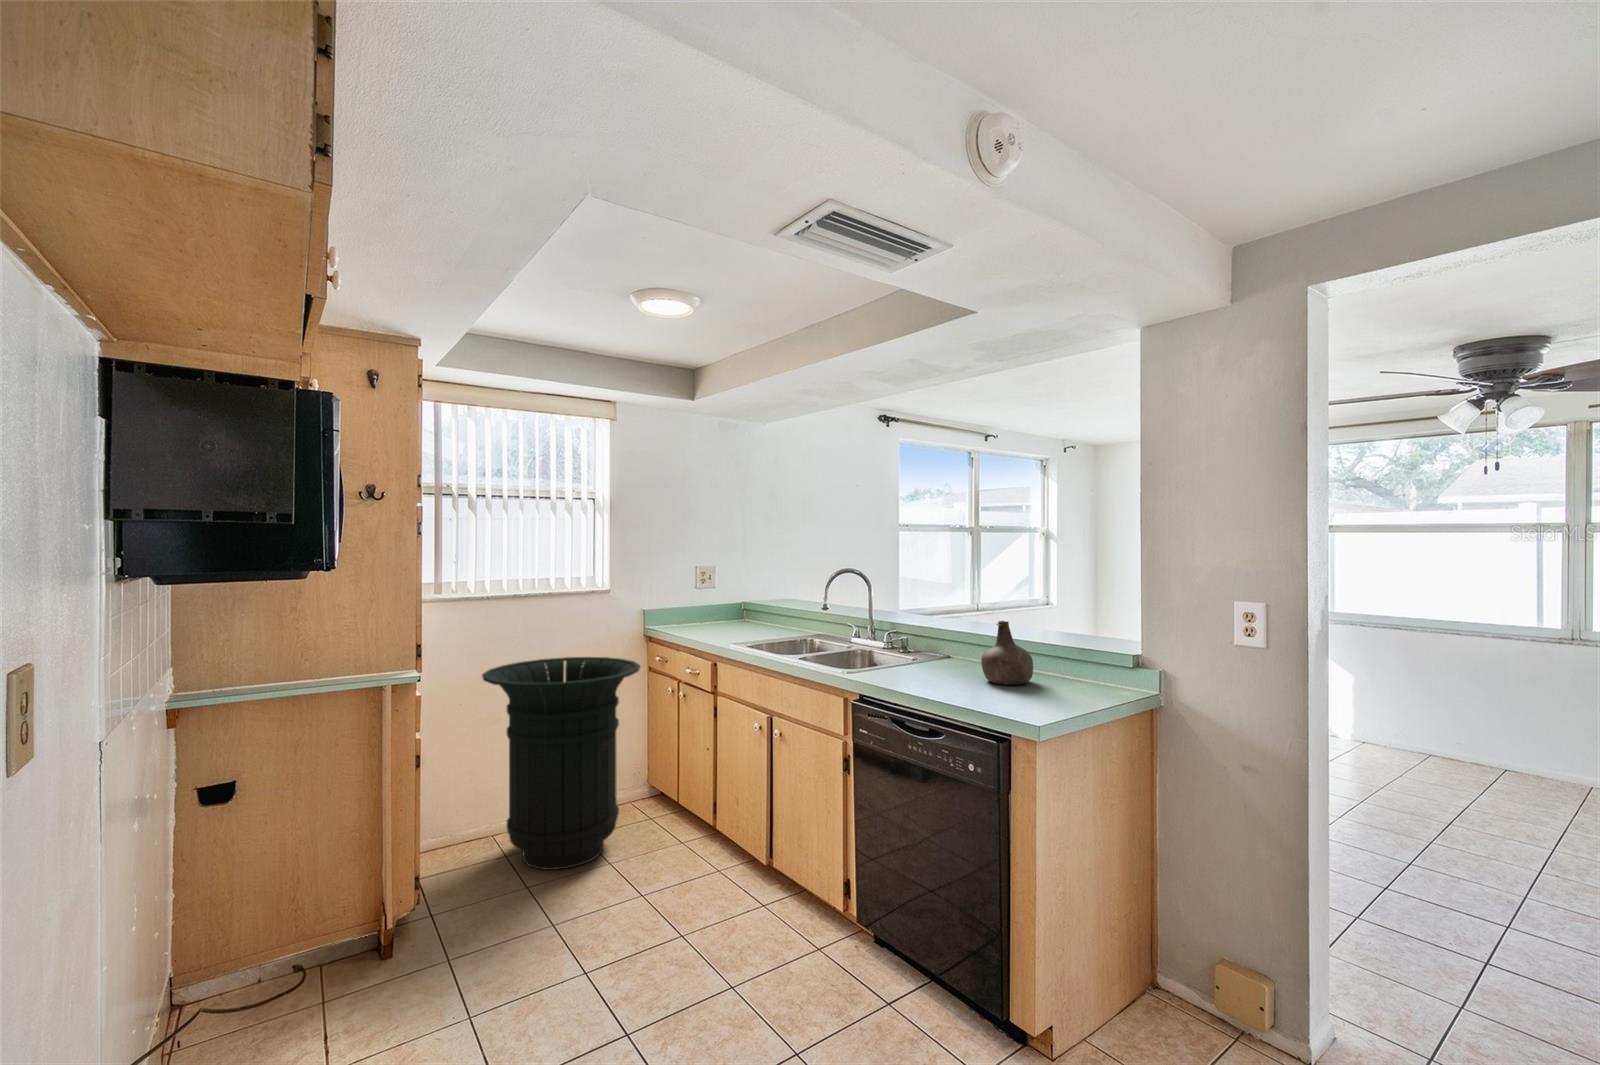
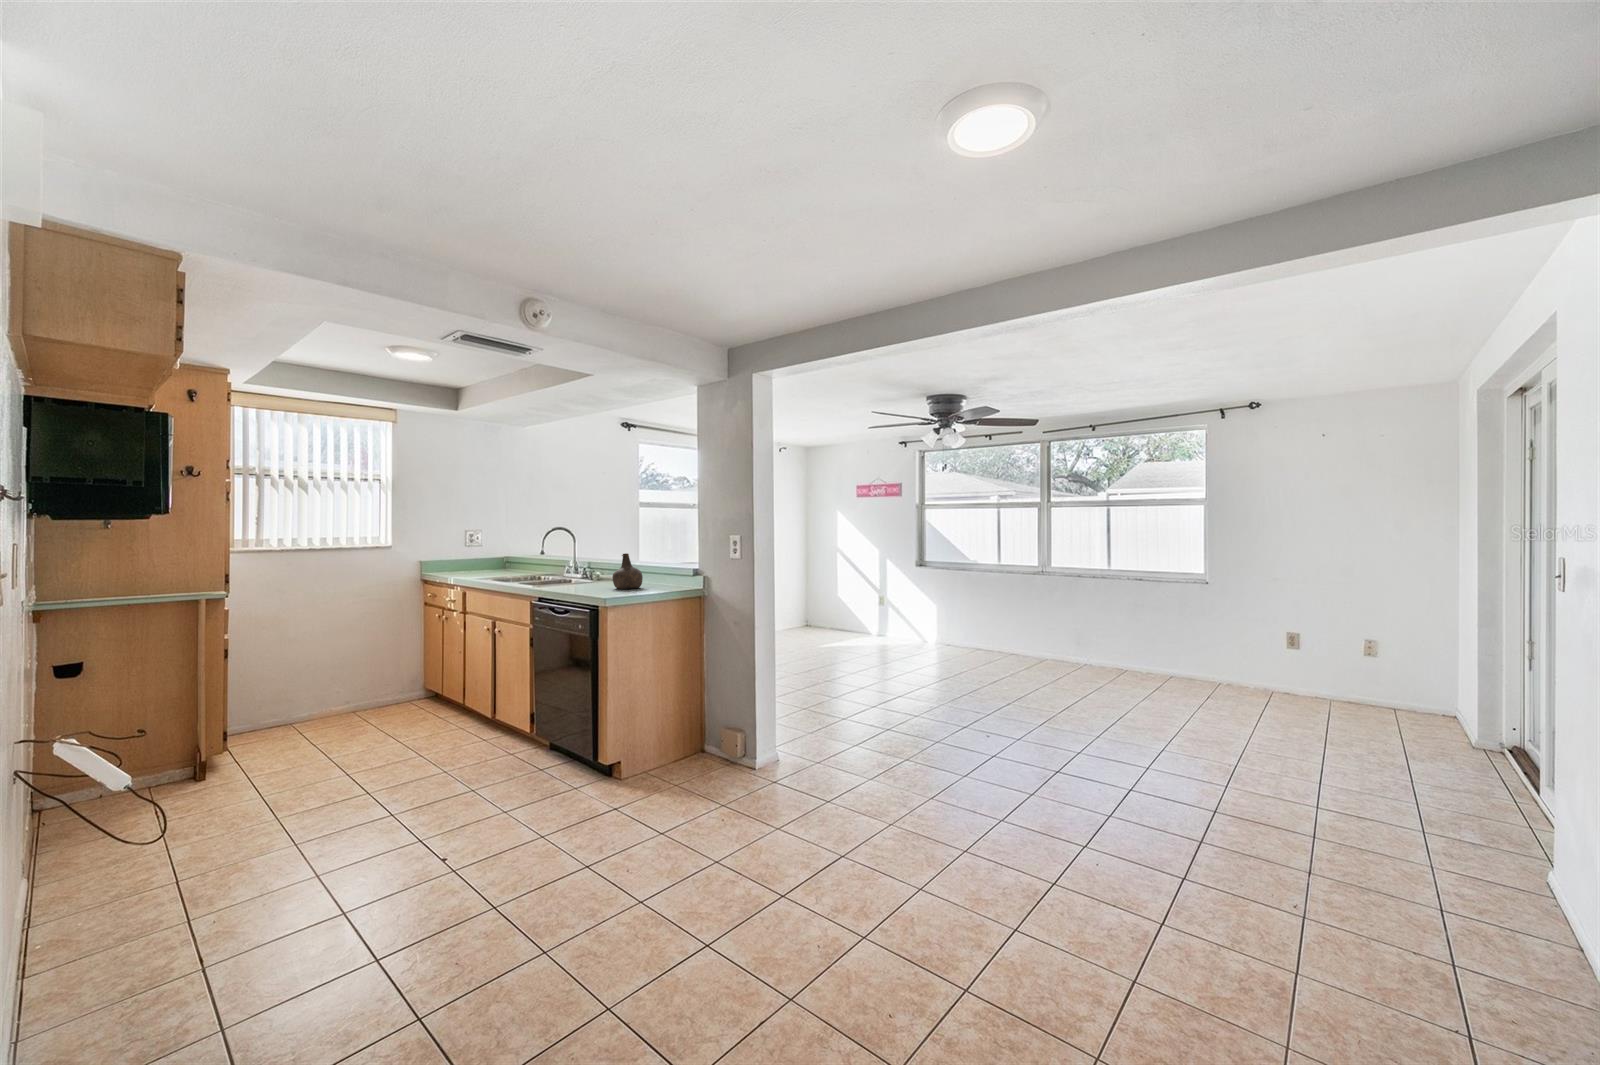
trash can: present [482,657,640,870] -> none [280,593,408,735]

